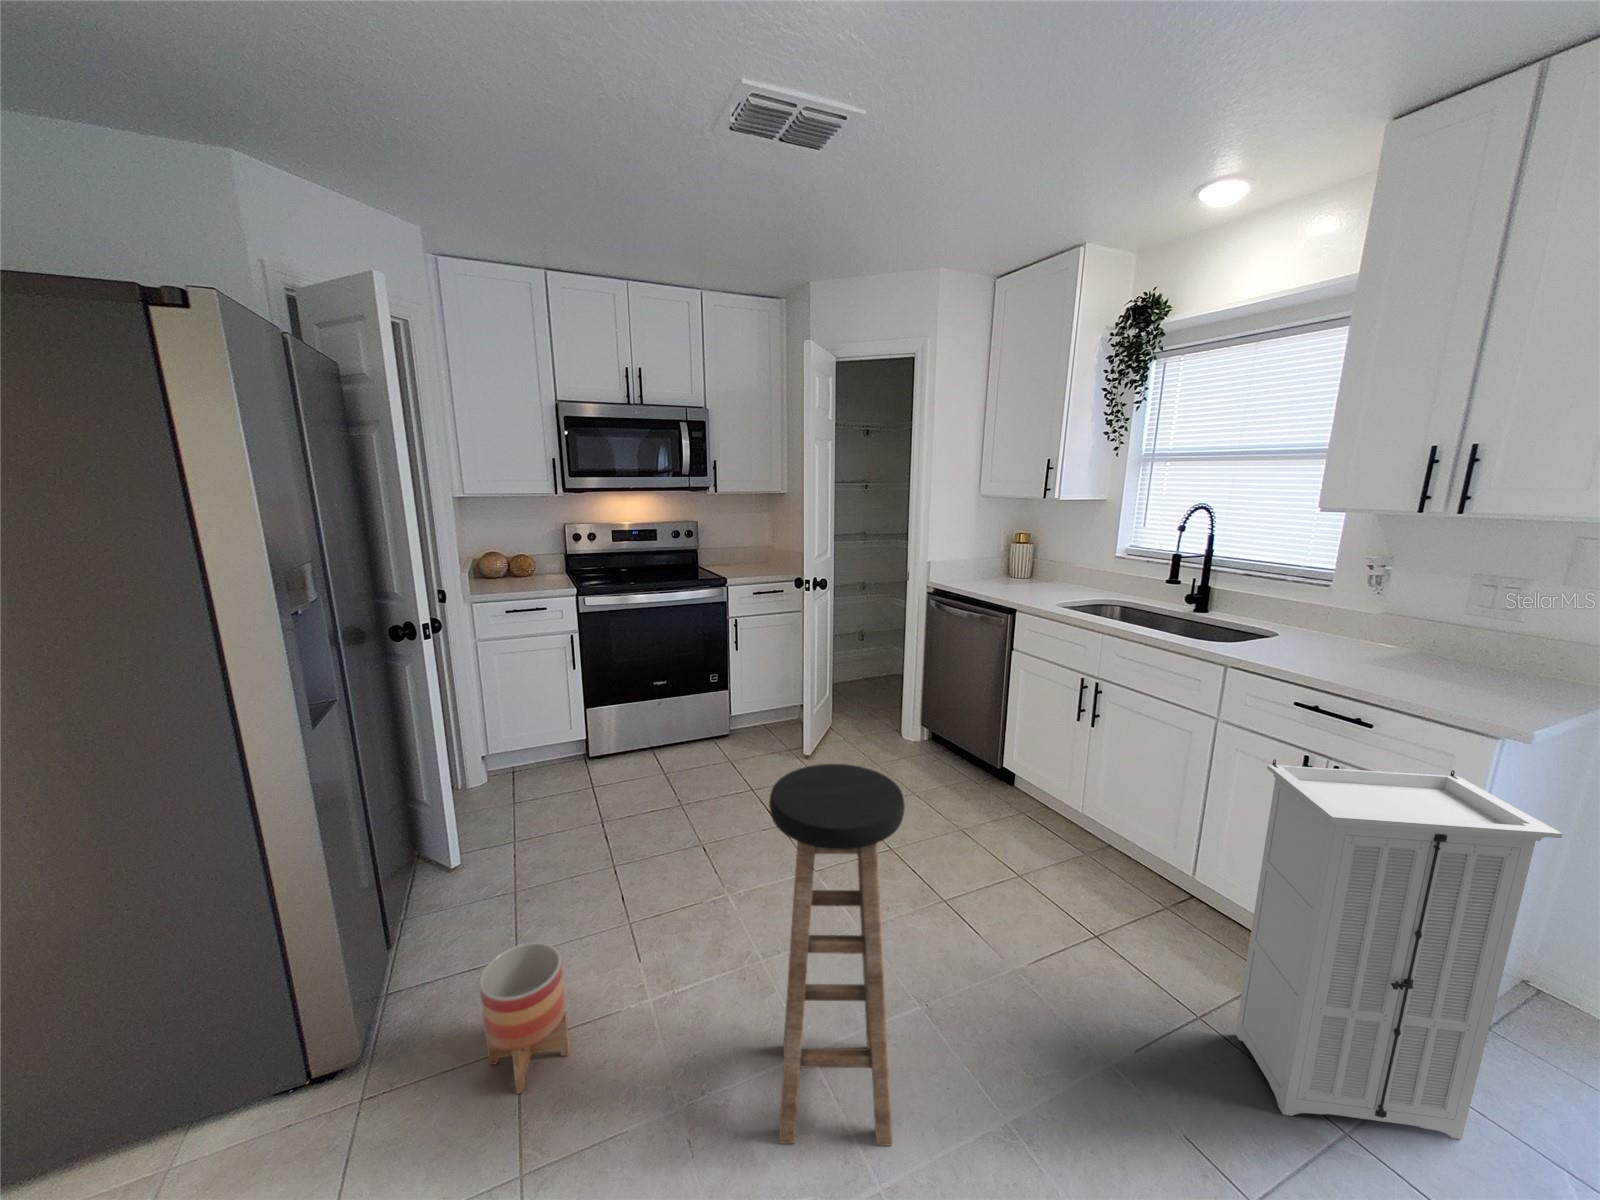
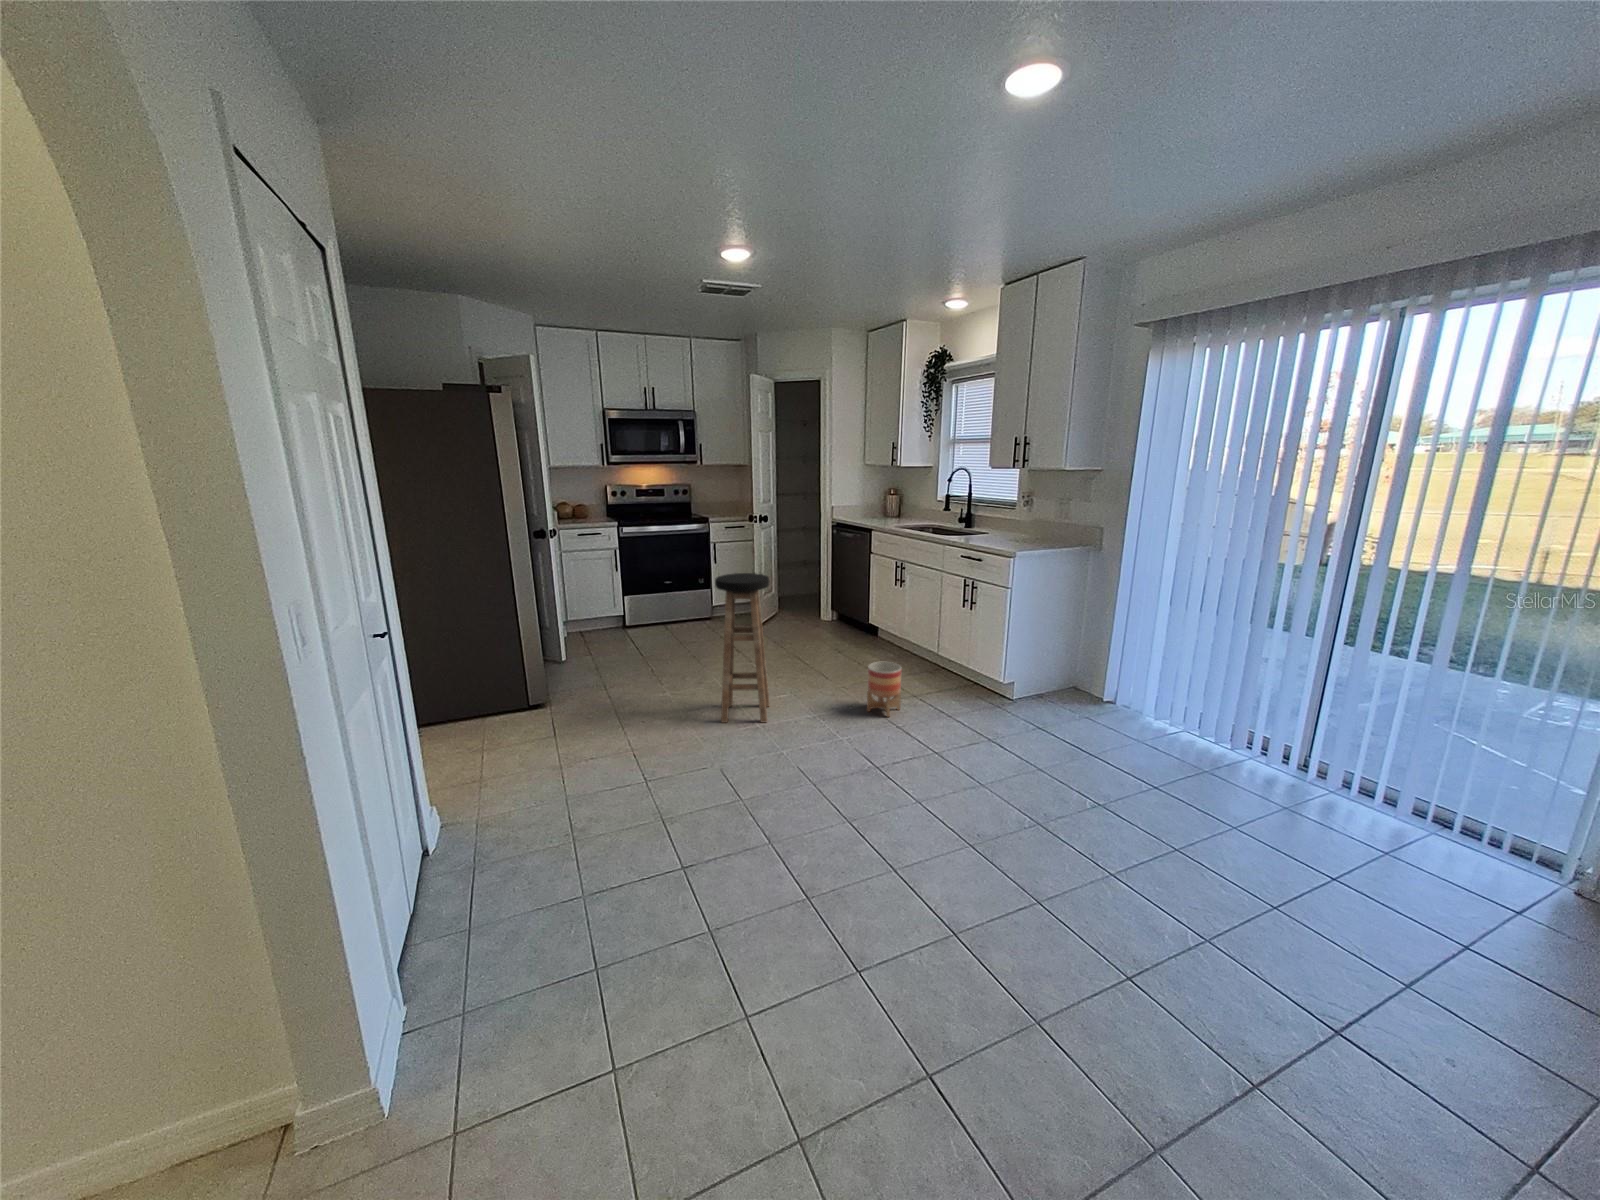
storage cabinet: present [1235,760,1563,1139] -> none [930,571,1014,720]
planter: present [479,943,570,1094] -> present [867,662,902,717]

